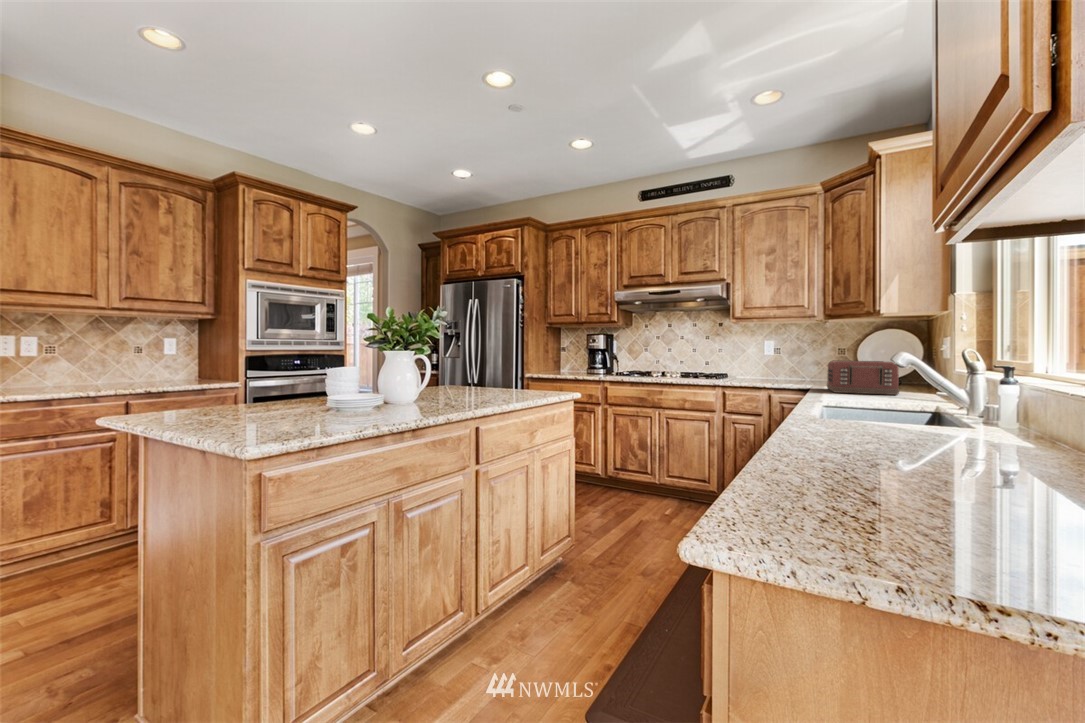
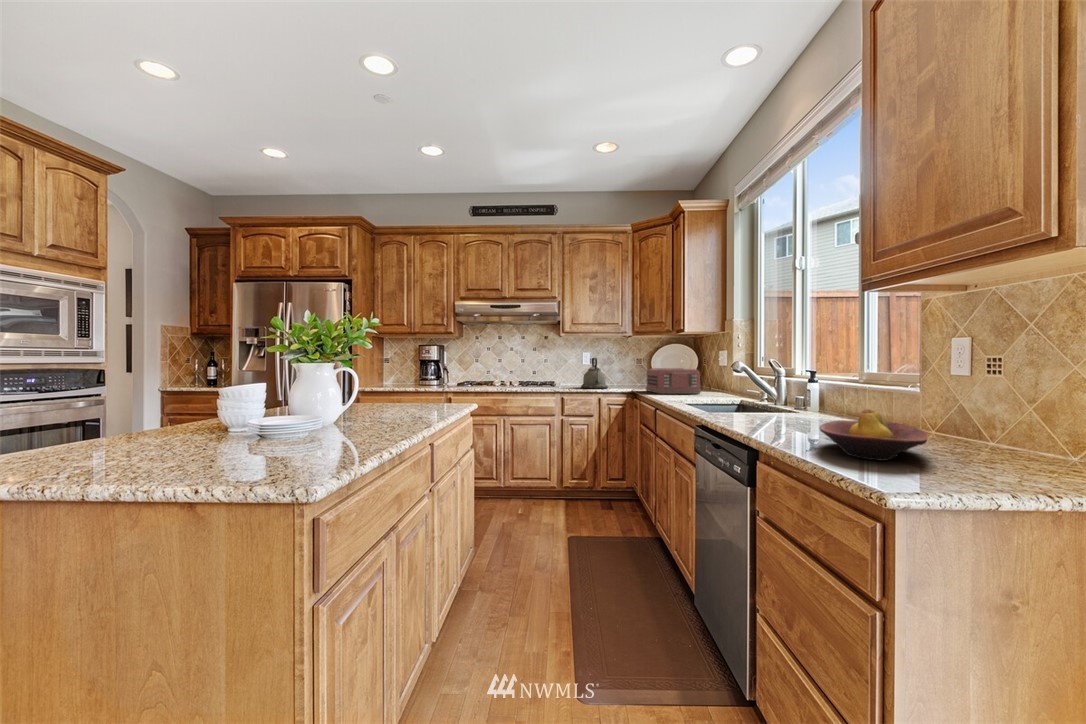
kettle: none [749,347,783,384] -> present [581,358,608,389]
fruit bowl: none [821,418,1023,490] -> present [820,409,927,461]

